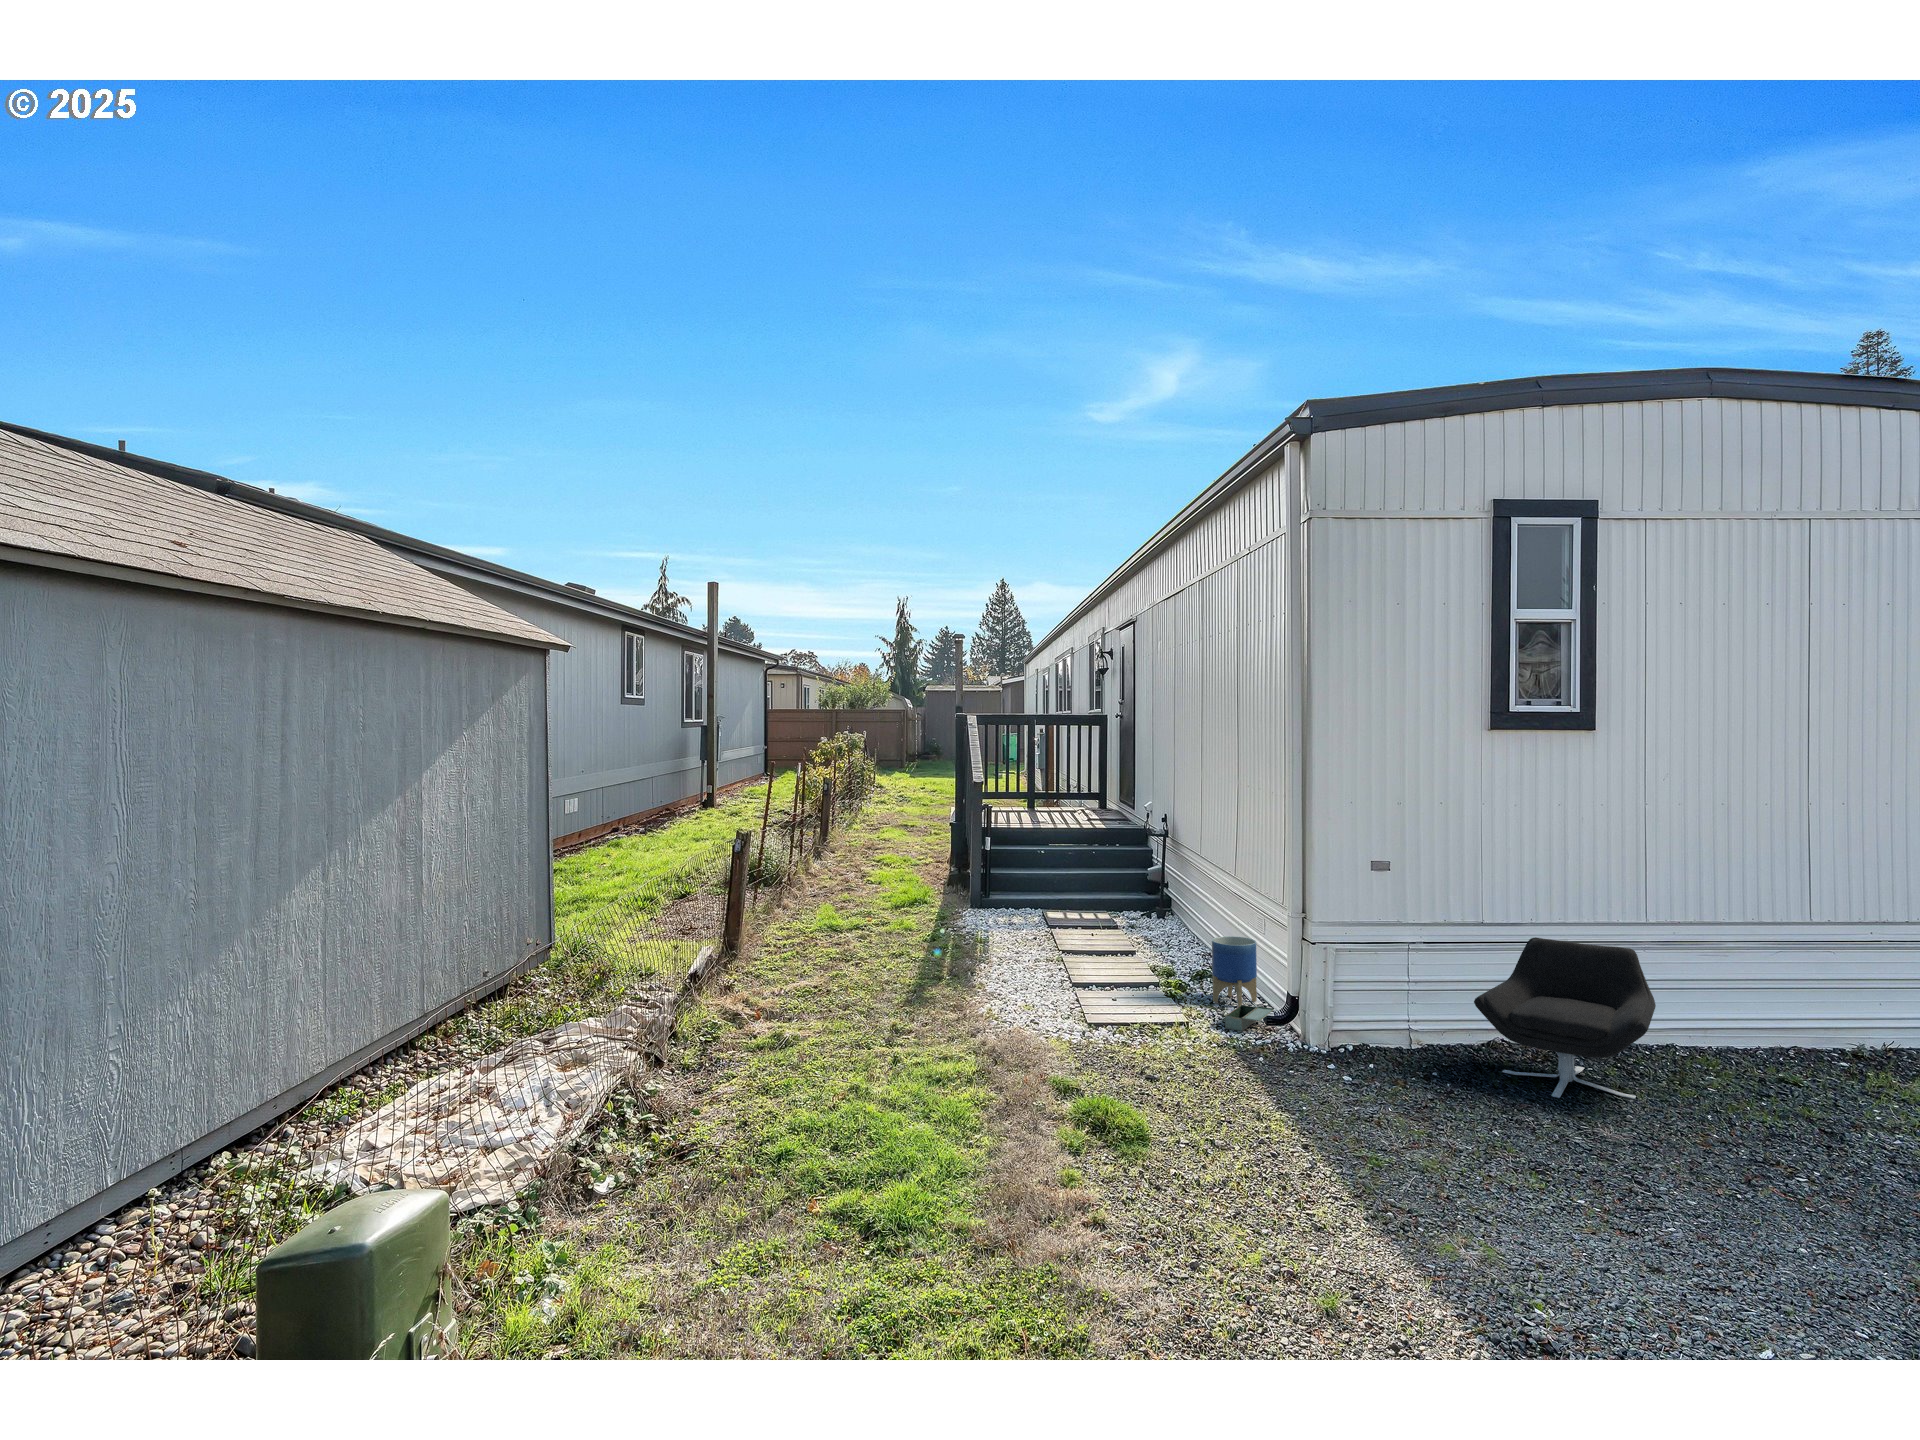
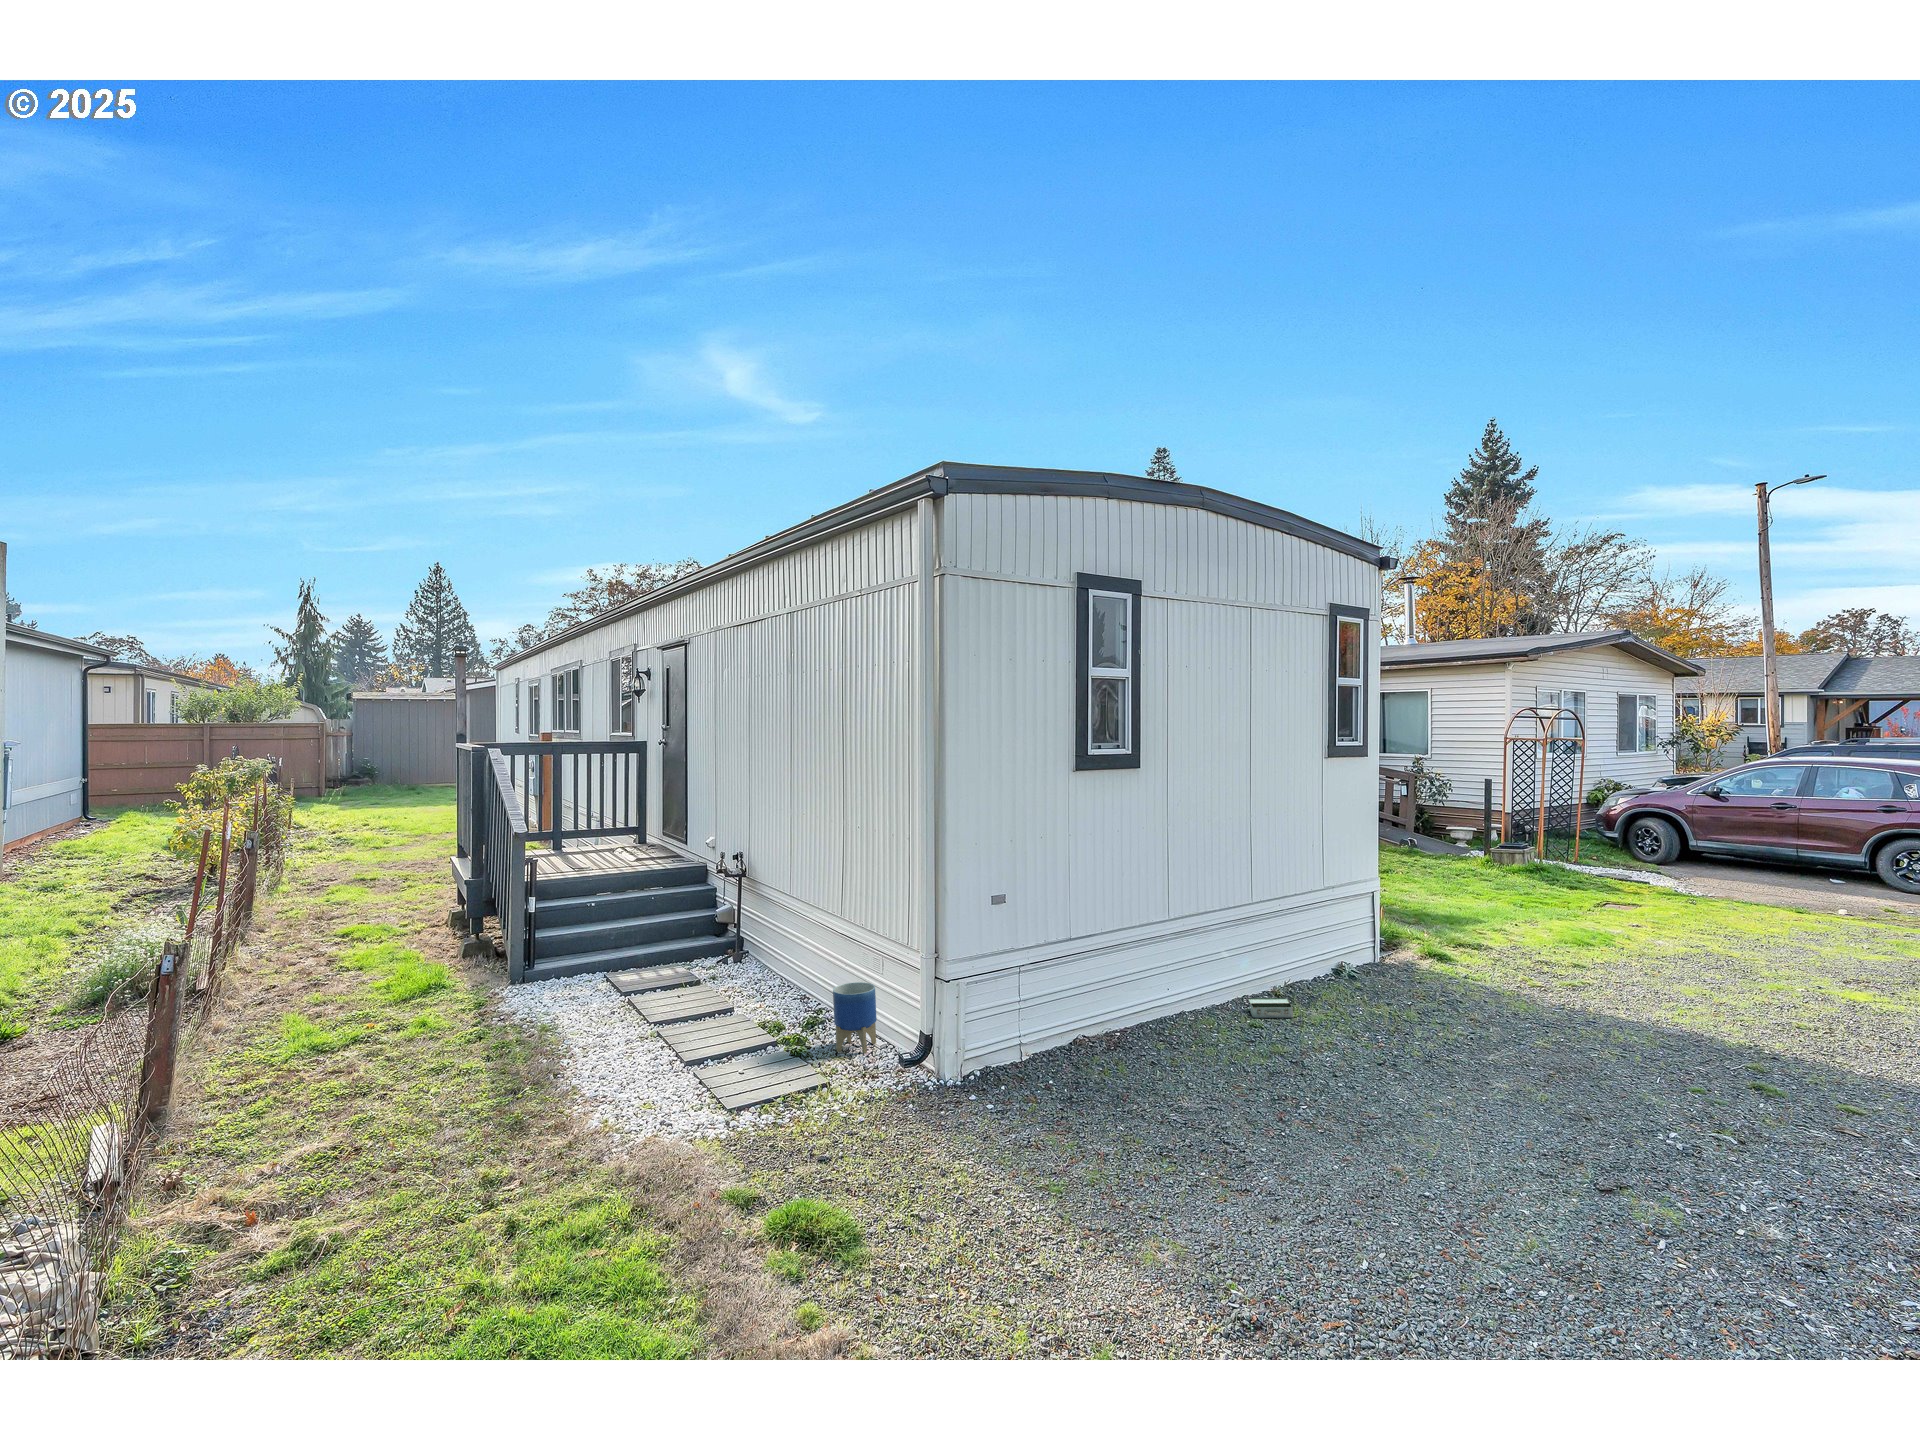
lounge chair: present [1474,937,1656,1099] -> none [1078,949,1208,1094]
toolbox: present [1225,1005,1274,1031] -> present [1248,998,1293,1018]

